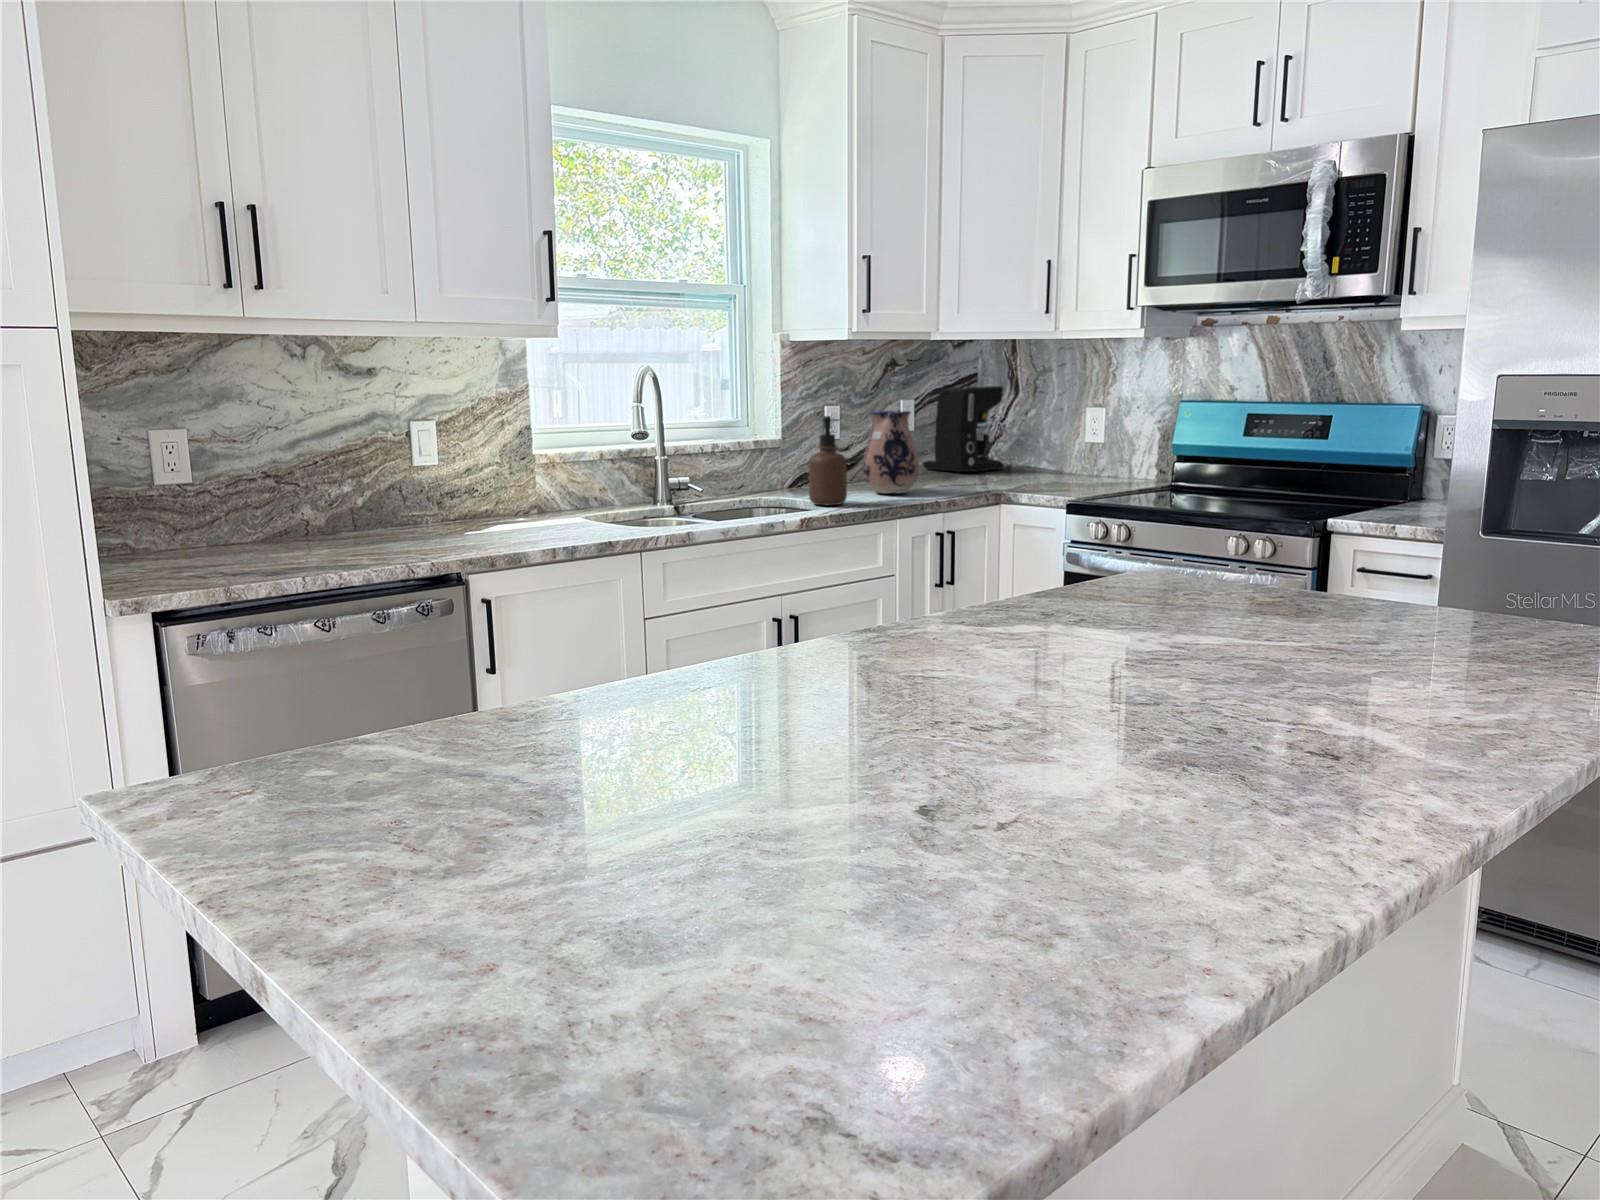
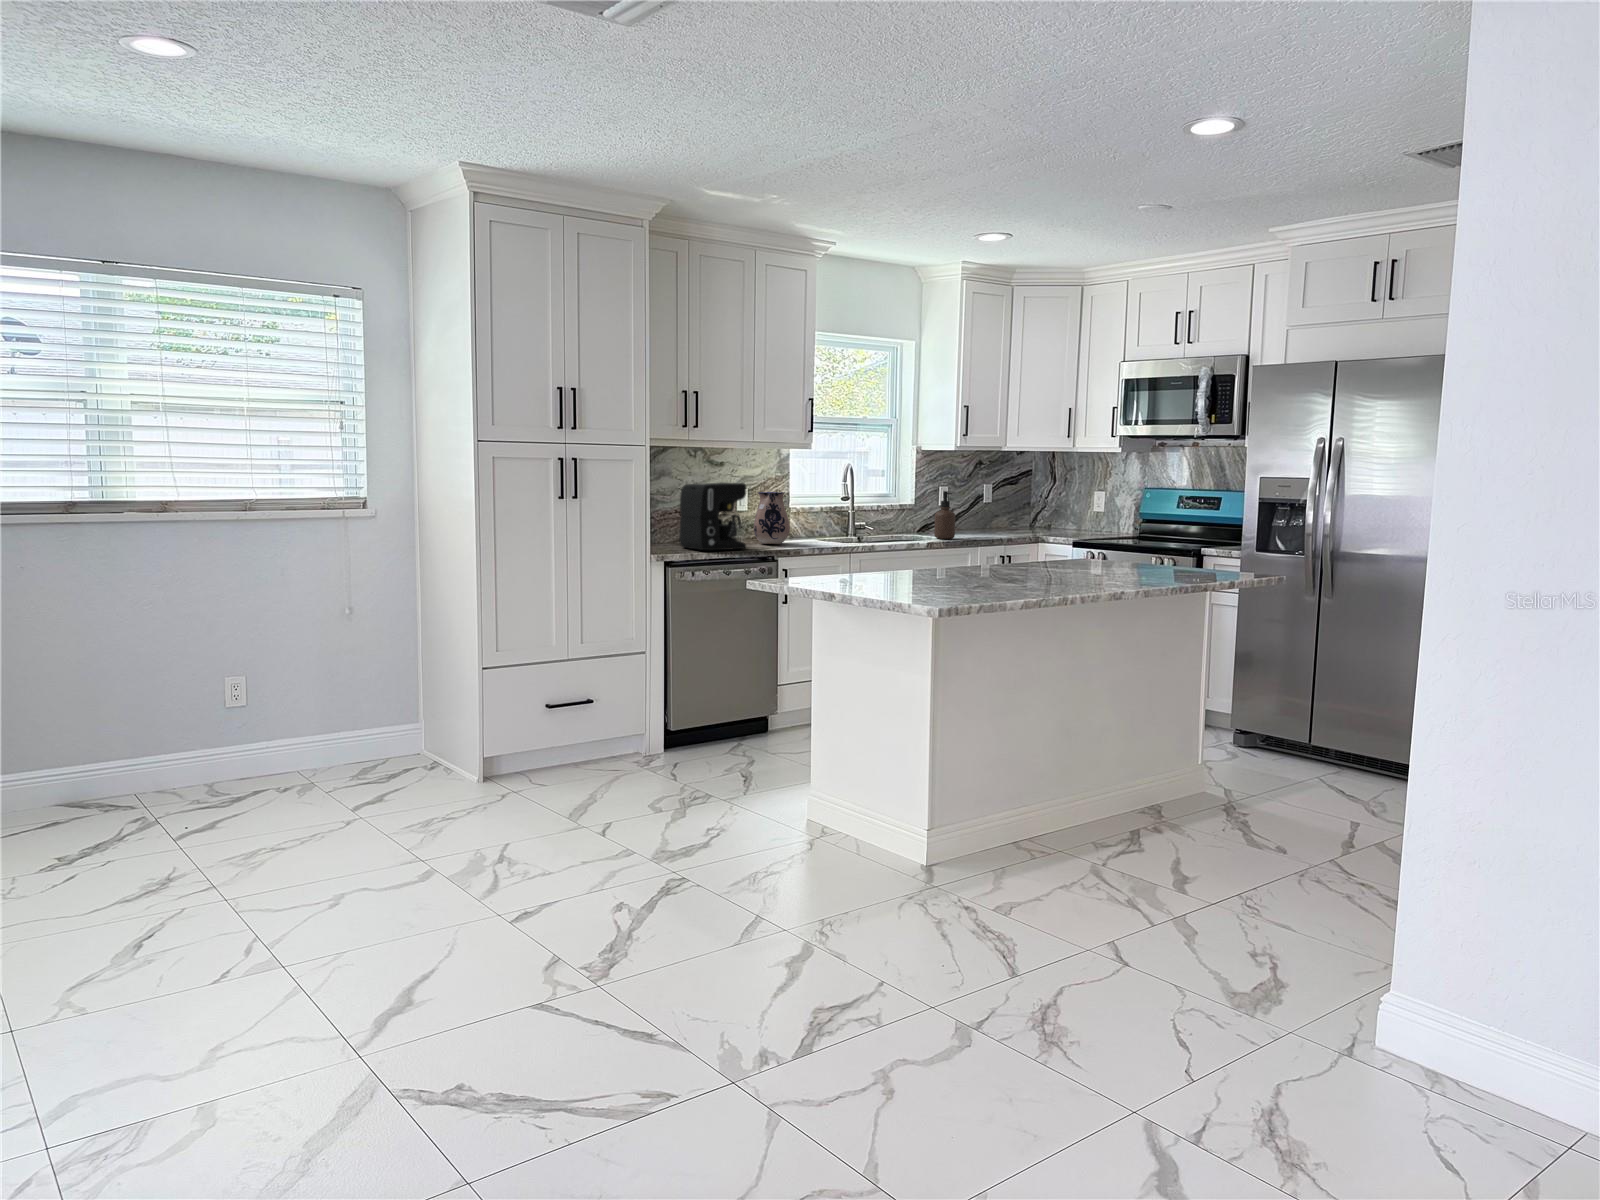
coffee maker: present [923,386,1004,472] -> present [679,483,746,550]
ceramic pitcher: present [862,411,919,493] -> present [754,492,790,544]

